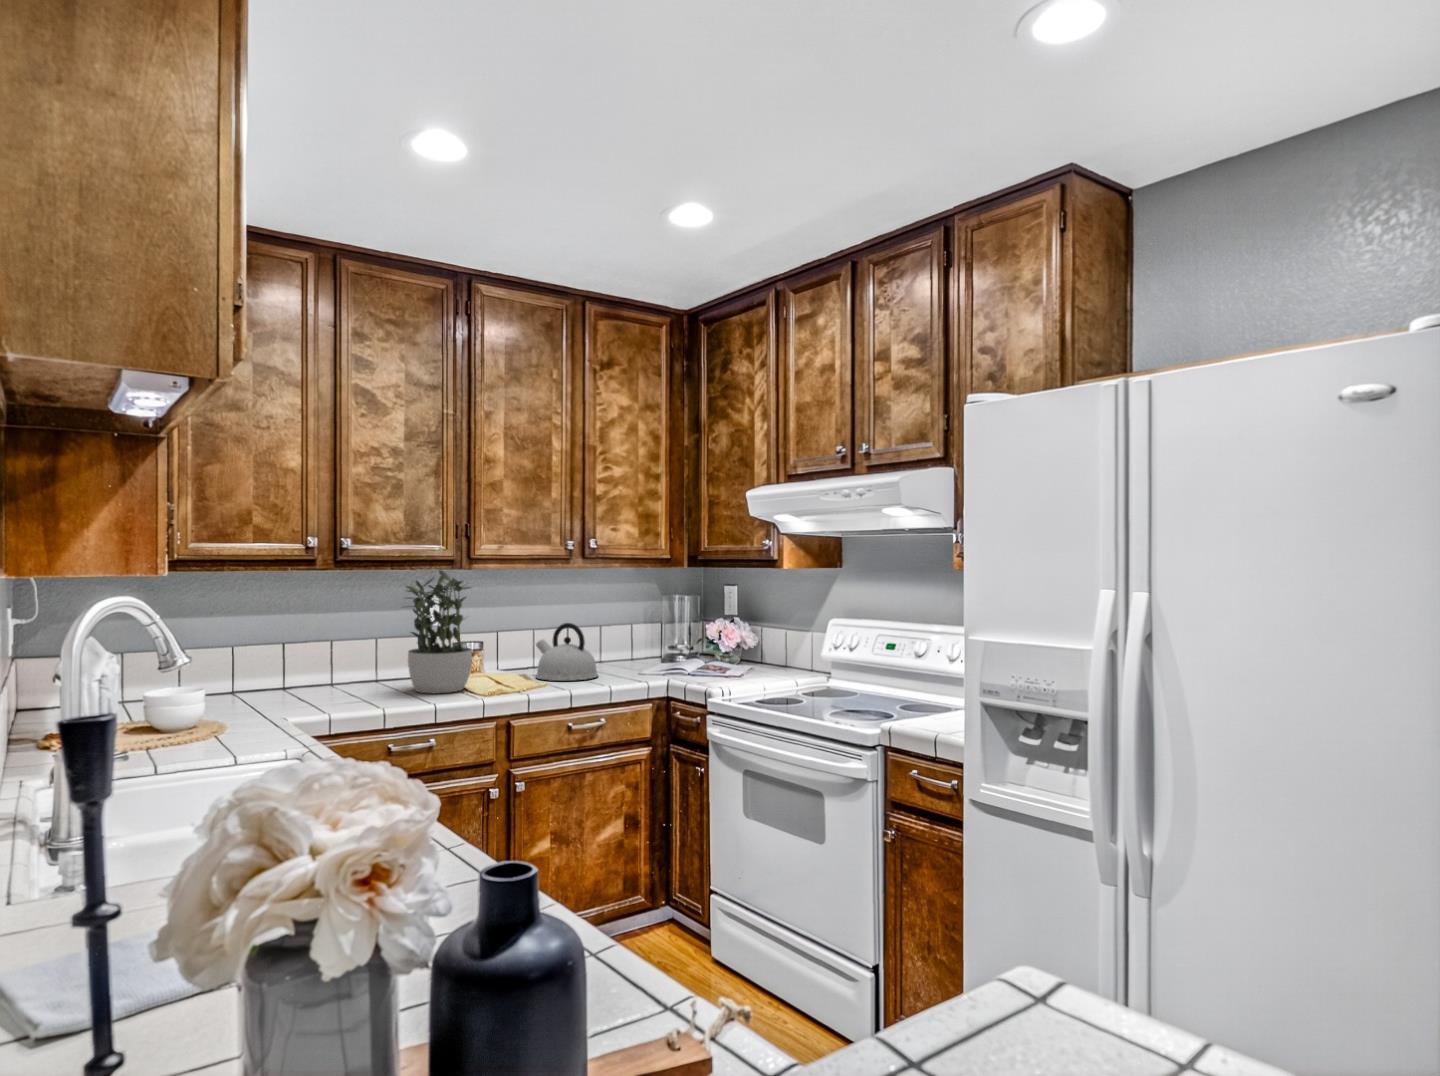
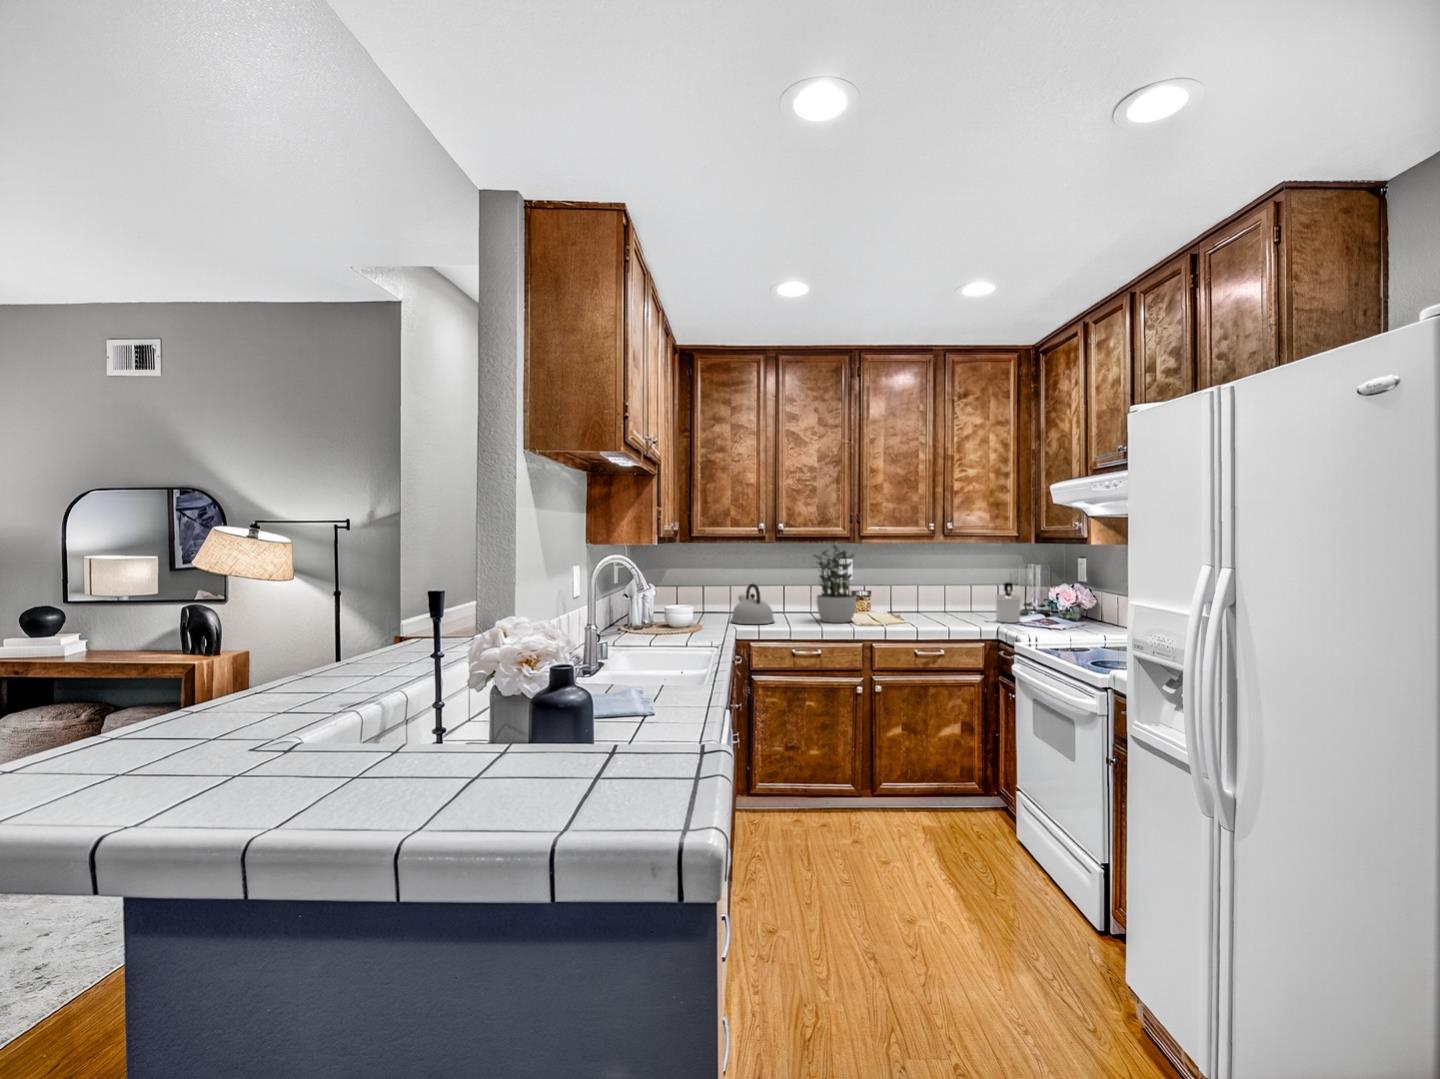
soap dispenser: none [649,618,681,672] -> present [996,582,1021,623]
kettle: present [536,623,598,681] -> present [731,584,775,624]

